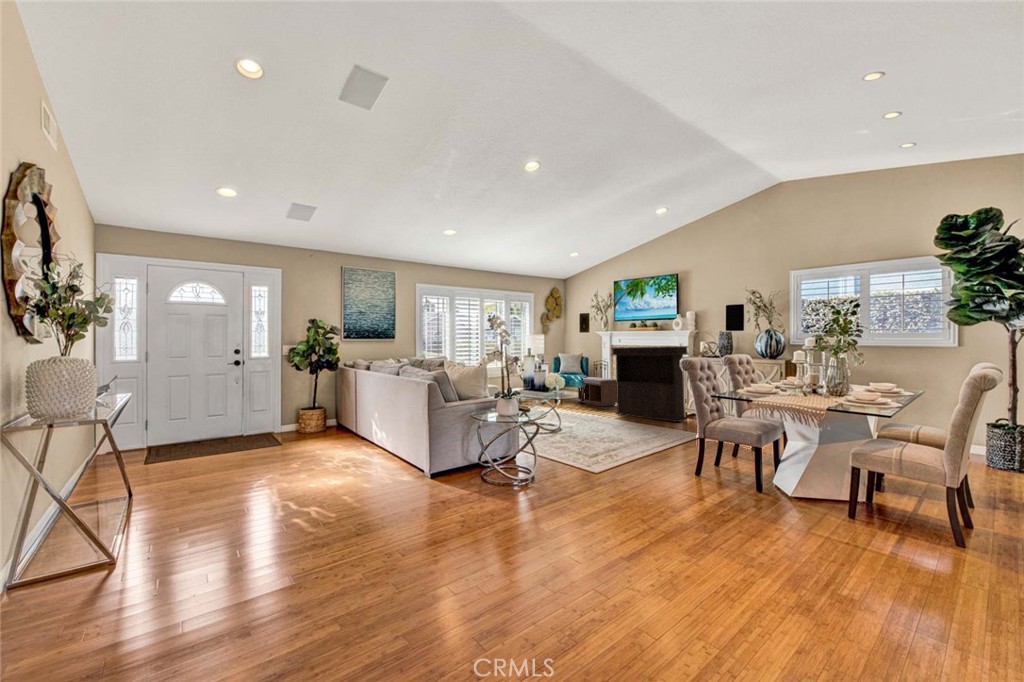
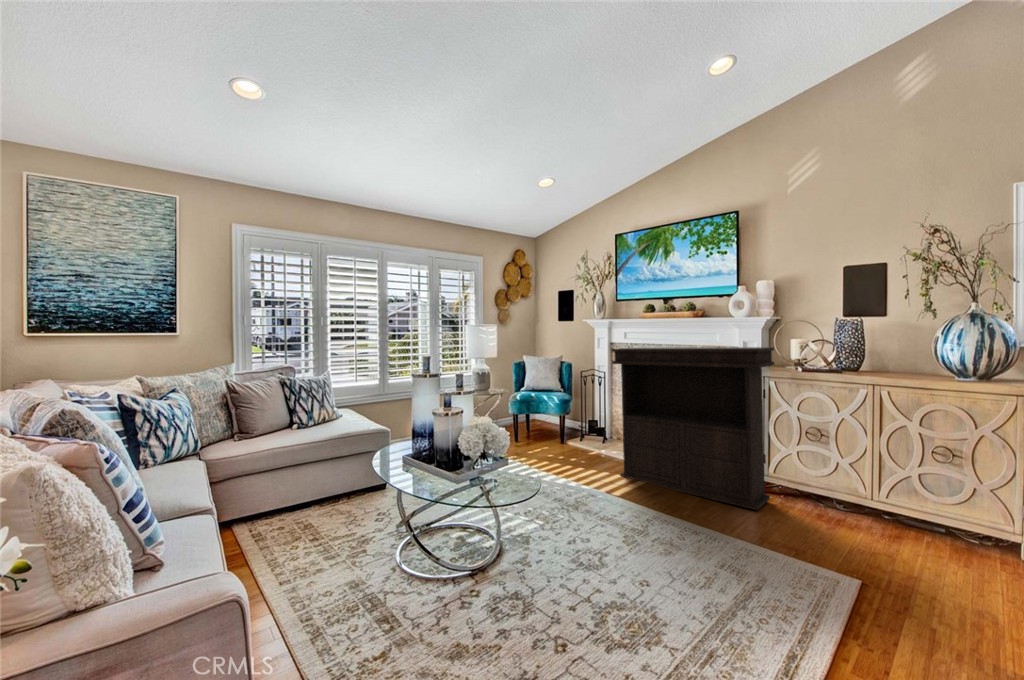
bench: present [578,377,617,406] -> none [552,397,623,453]

